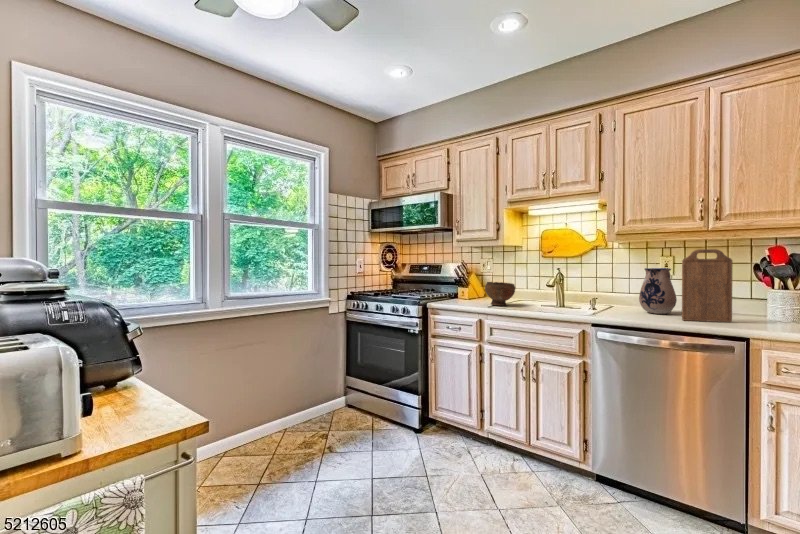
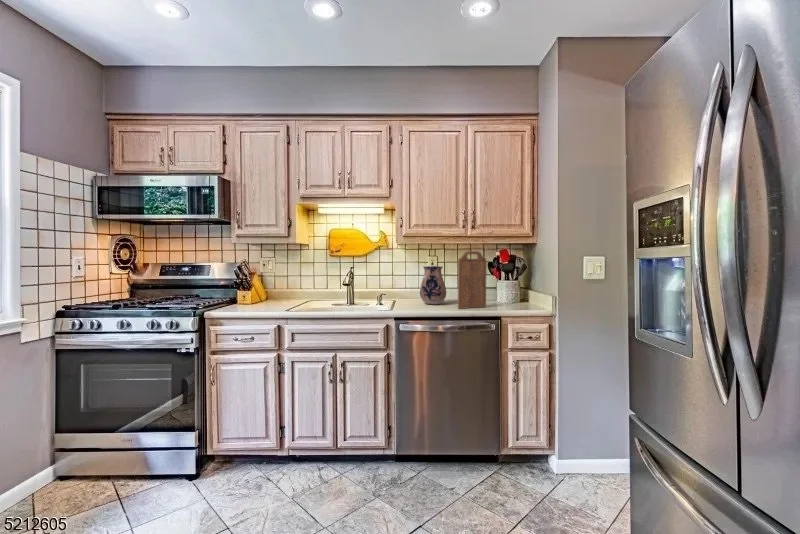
bowl: present [485,282,515,305] -> none [282,283,315,308]

